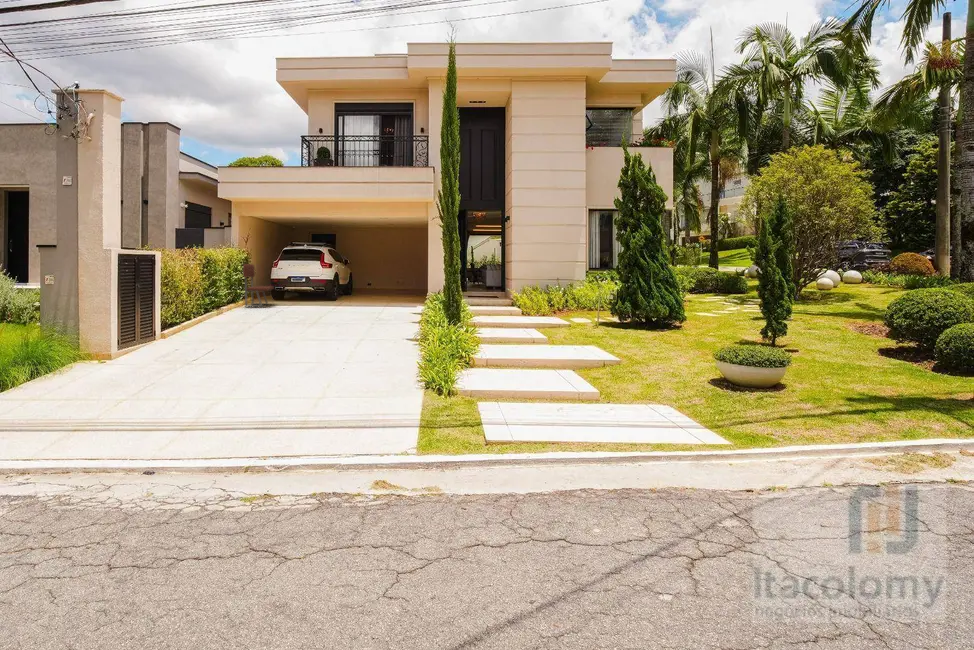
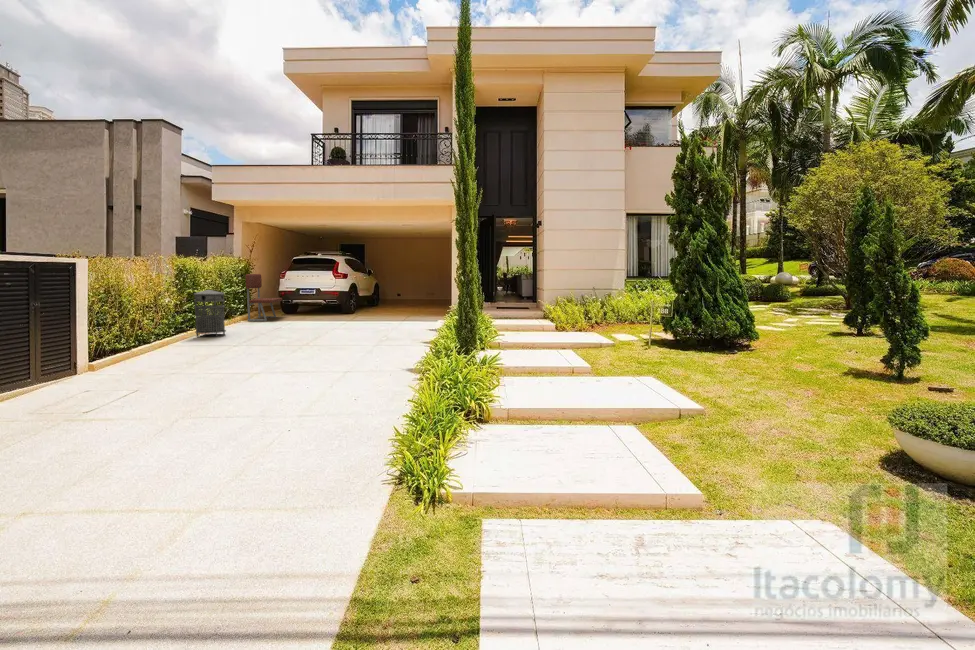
trash can: none [209,278,236,319] -> present [194,290,226,337]

